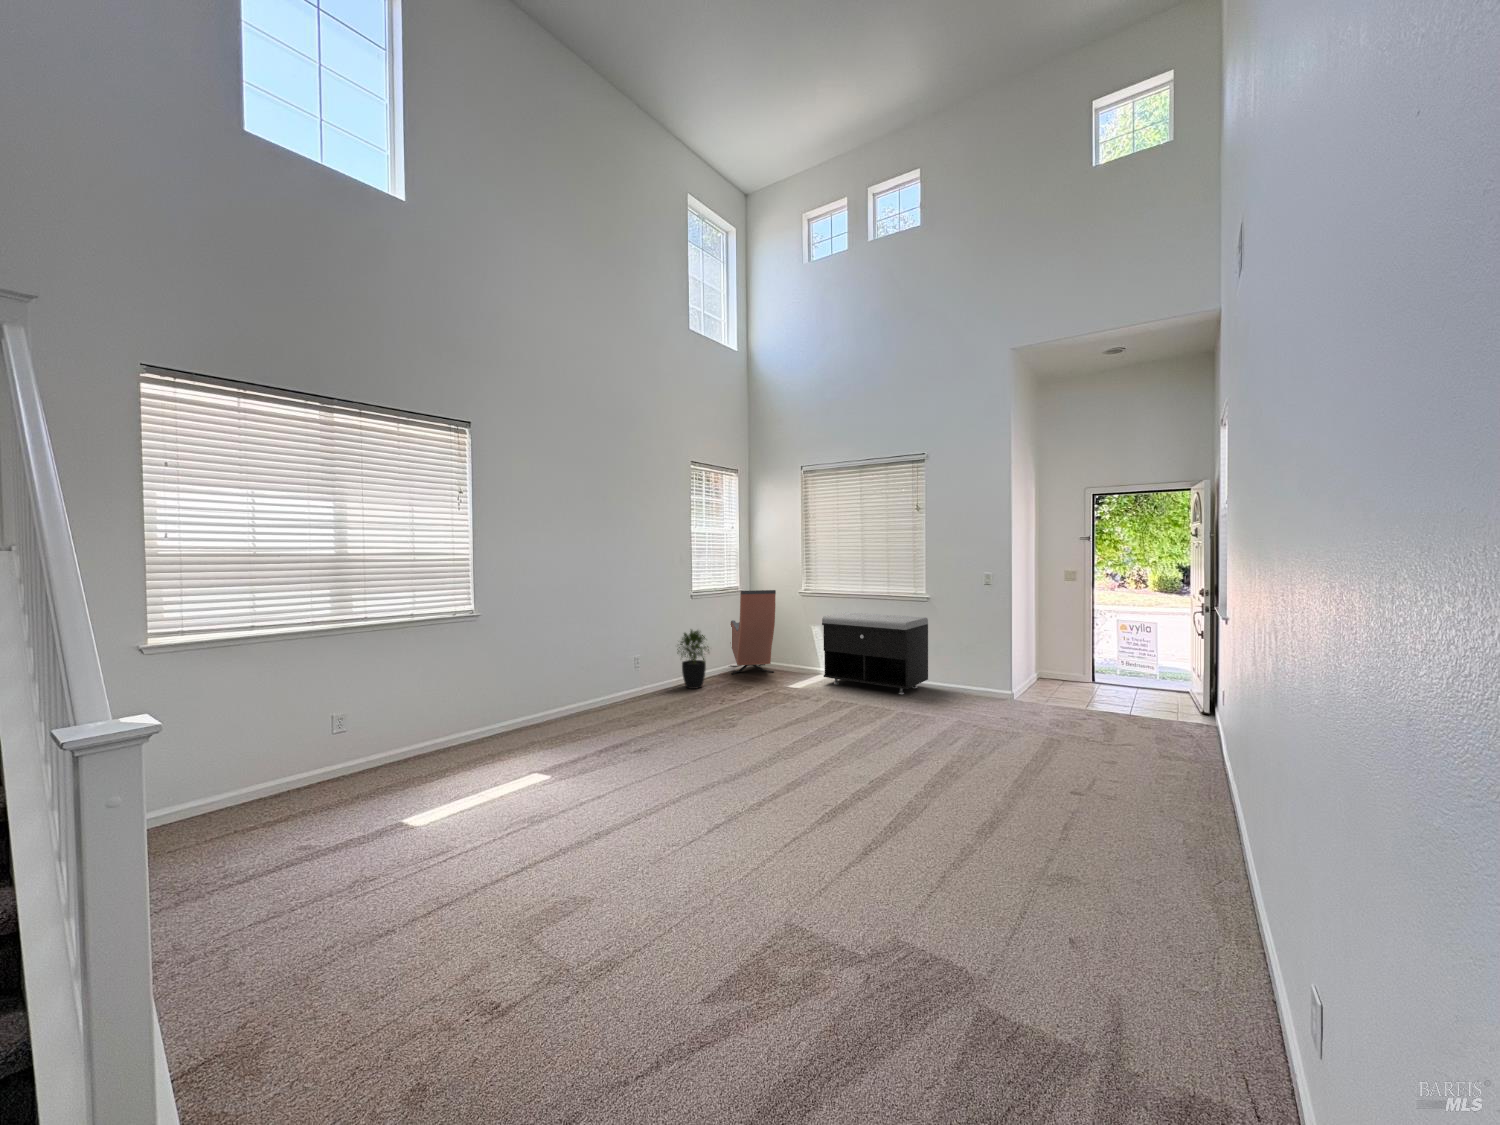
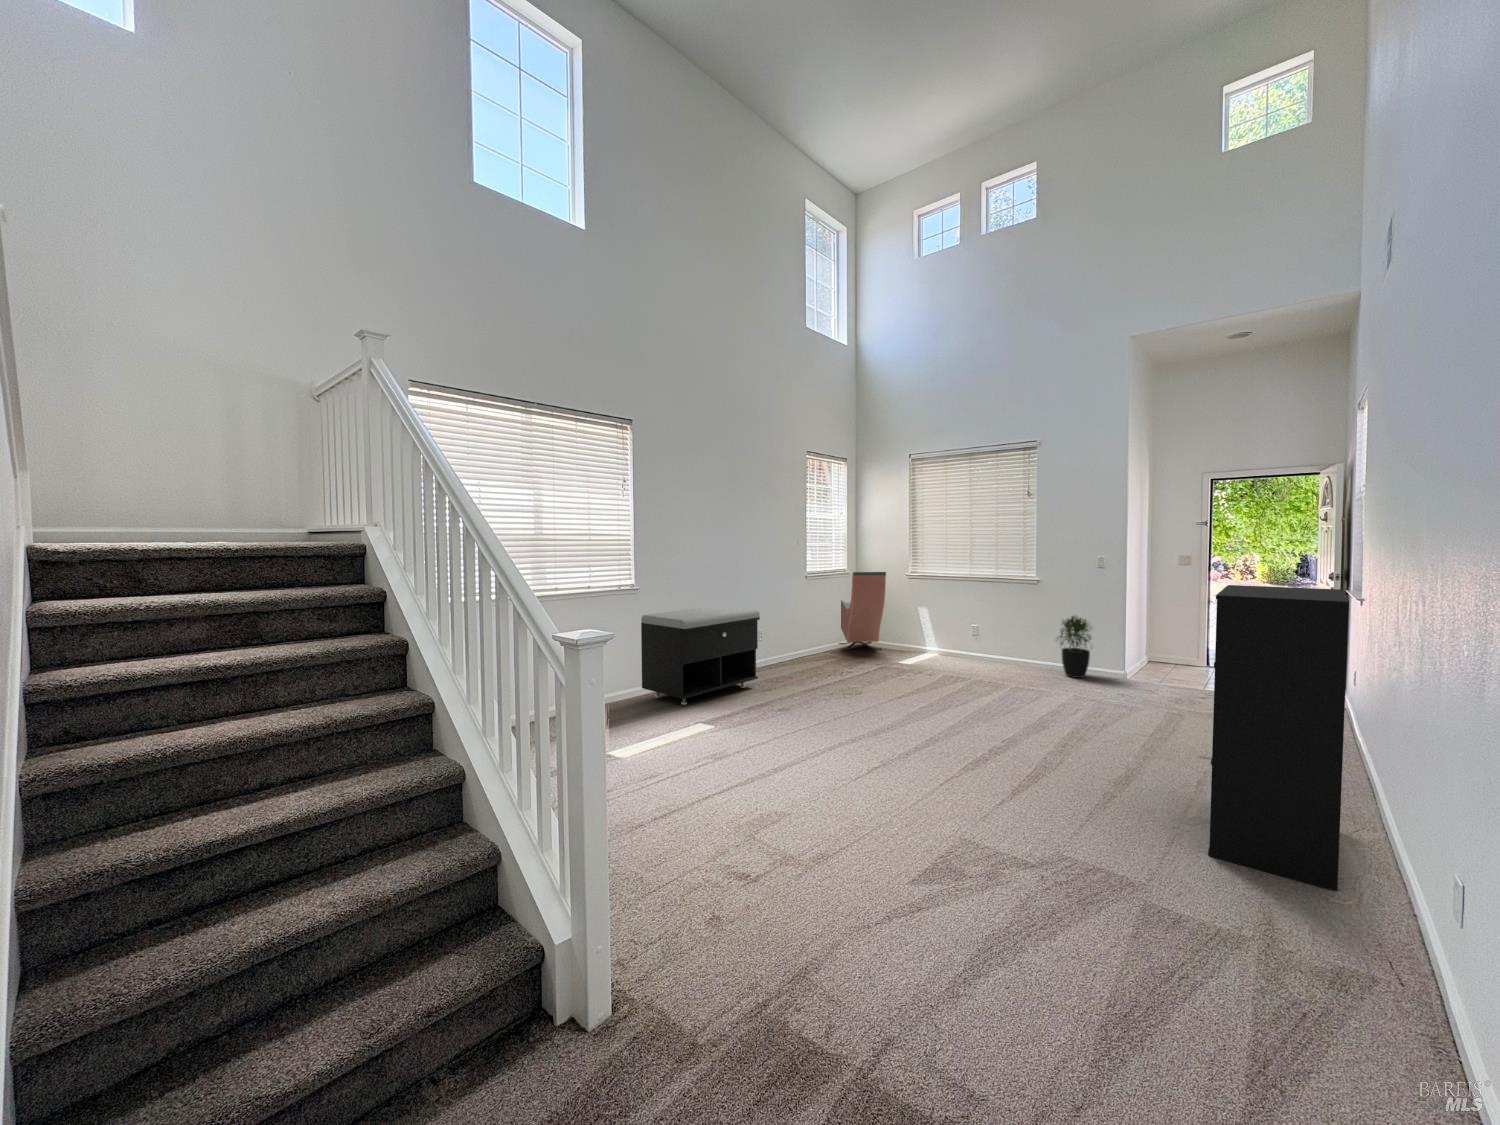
bookshelf: none [1067,610,1203,966] -> present [1208,585,1349,891]
storage bench: present [822,612,928,695] -> present [641,606,760,705]
potted plant: present [677,630,709,689] -> present [1056,616,1092,678]

